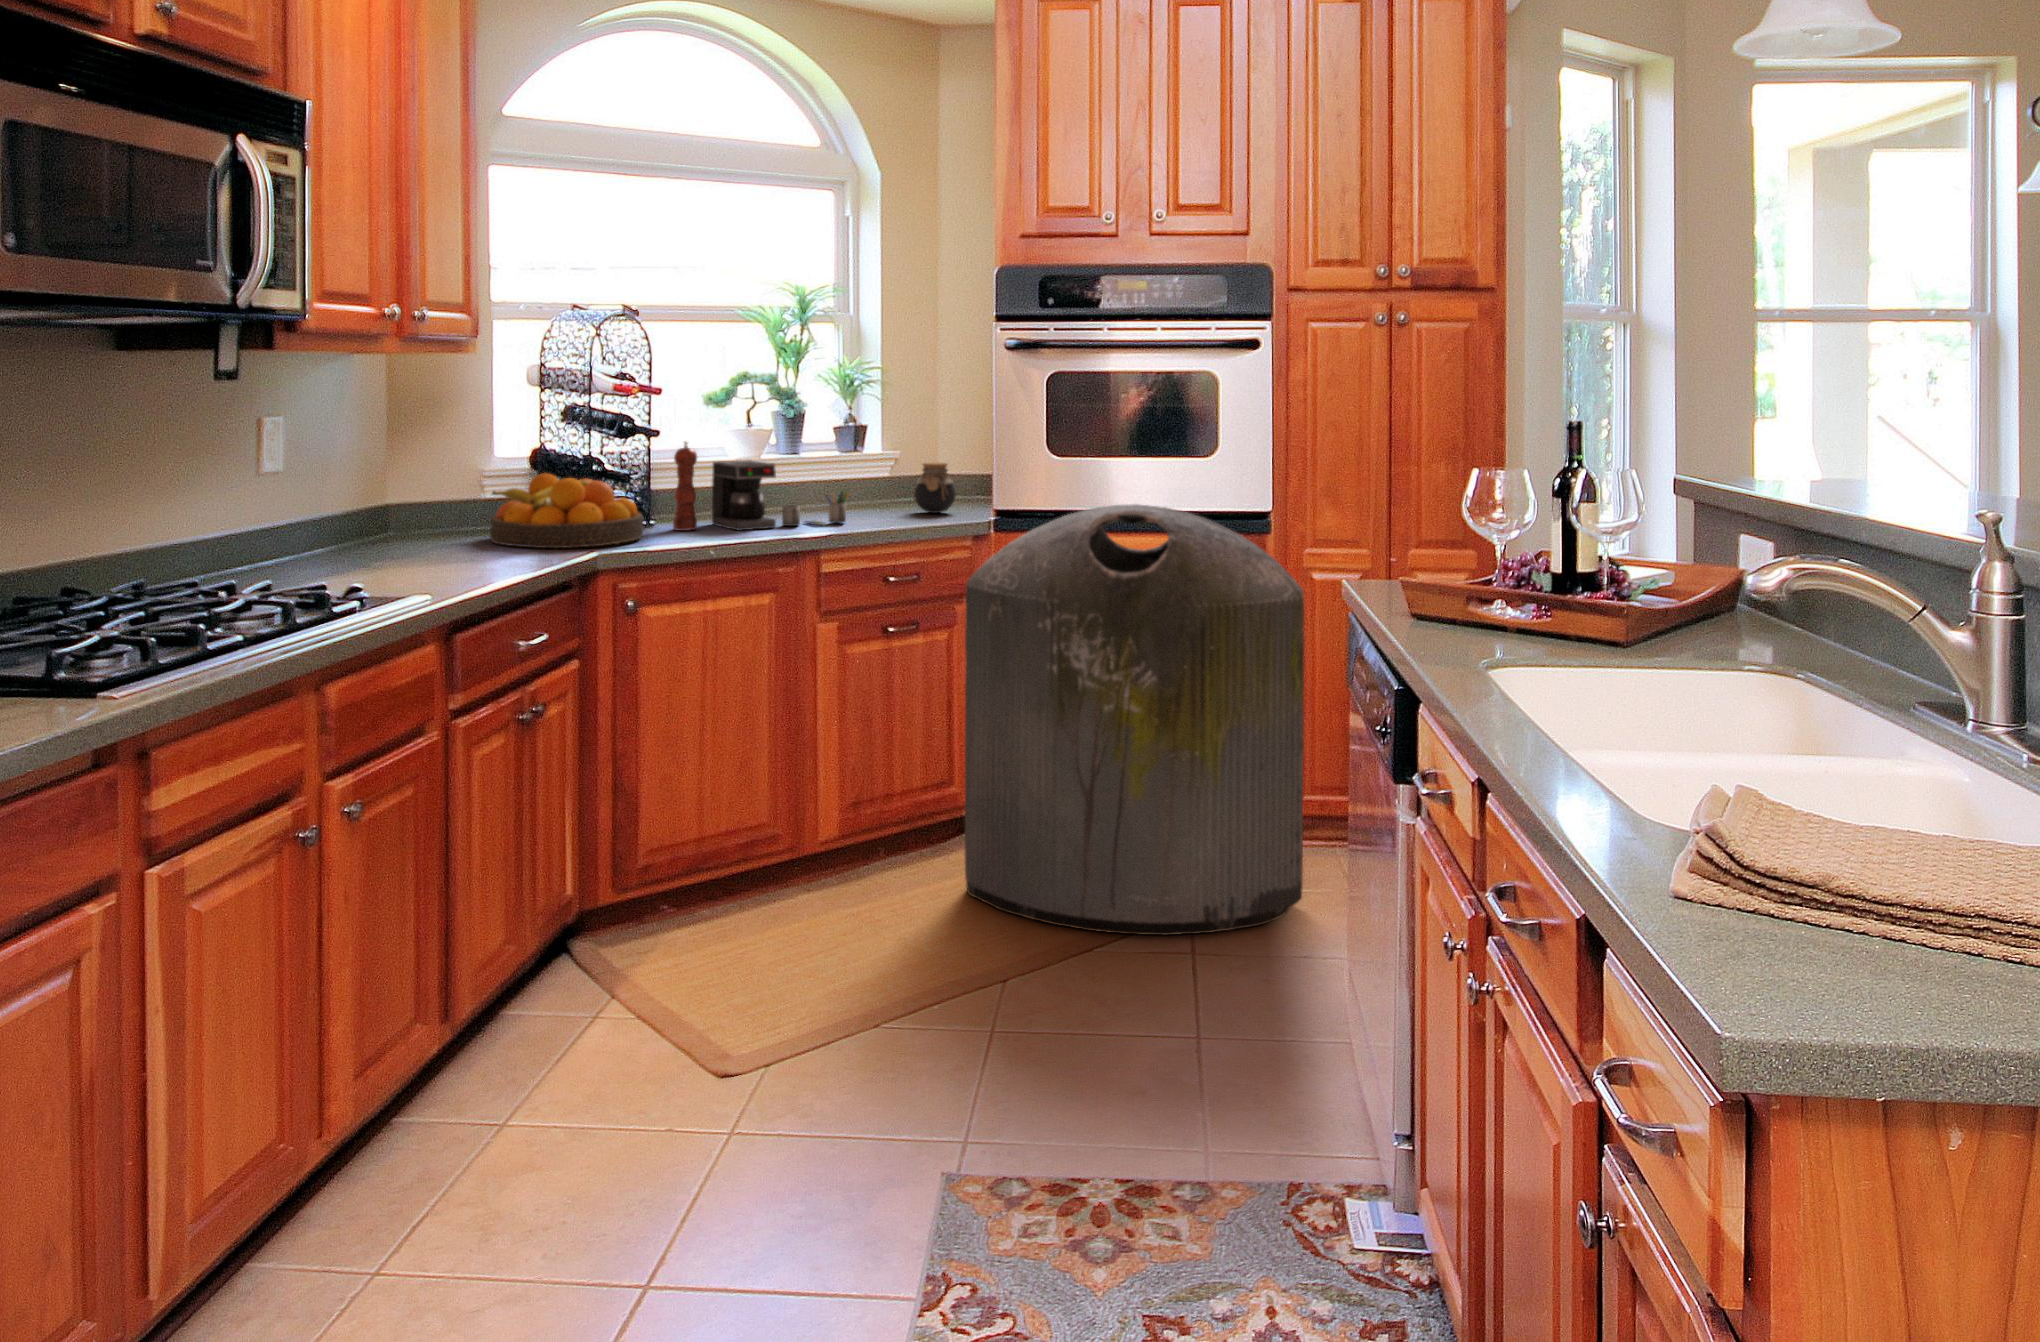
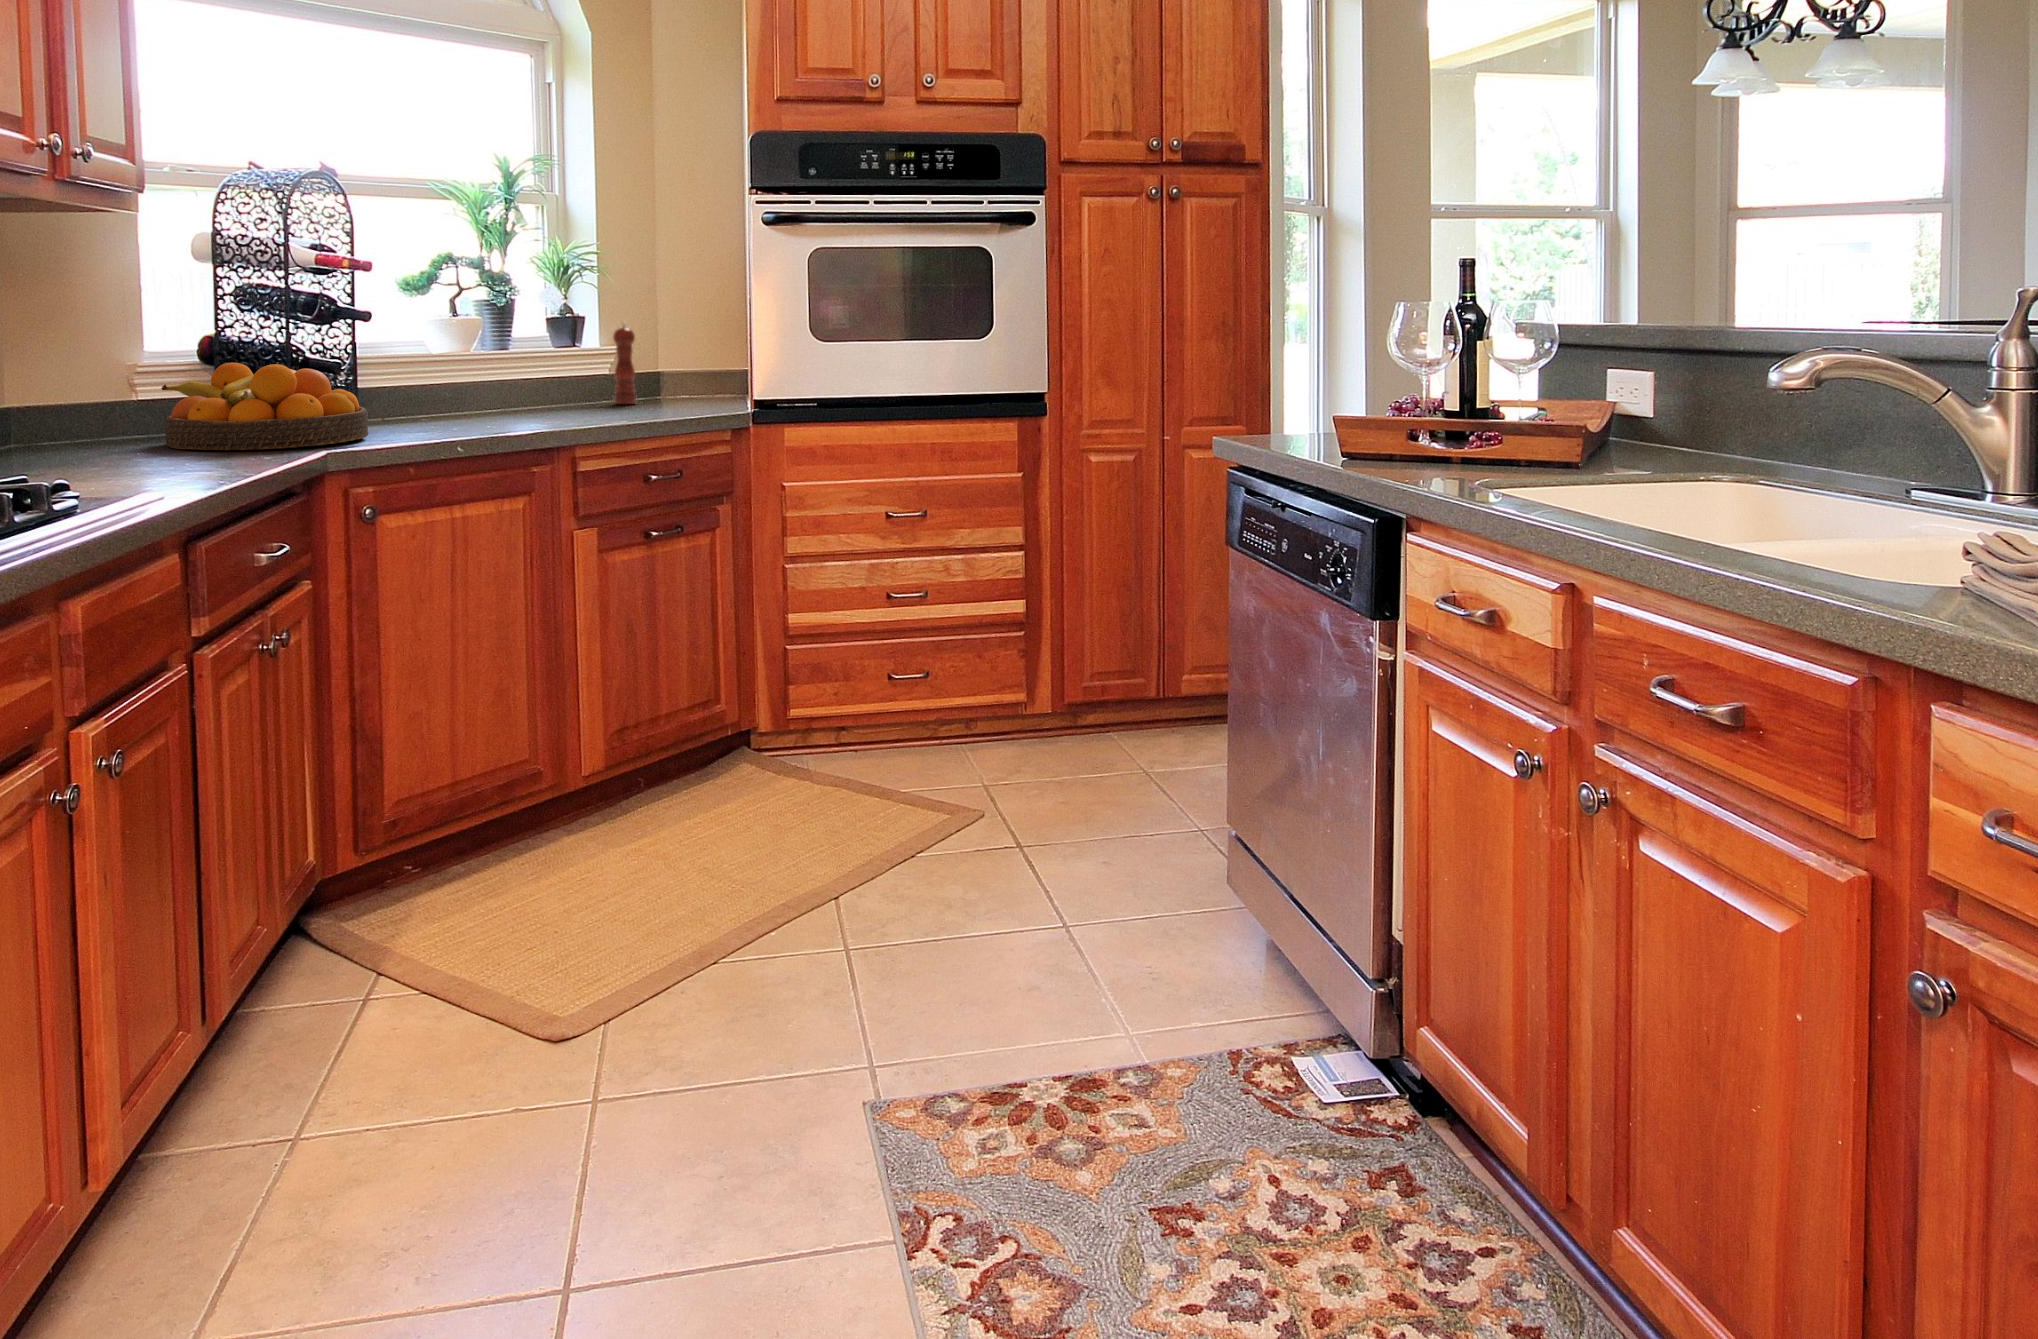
pepper mill: present [673,442,697,531] -> present [613,322,637,404]
coffee maker: present [712,460,849,531] -> none [433,349,596,427]
jar: present [914,463,956,513] -> none [654,351,701,406]
trash can: present [965,504,1304,935] -> none [751,380,1108,825]

